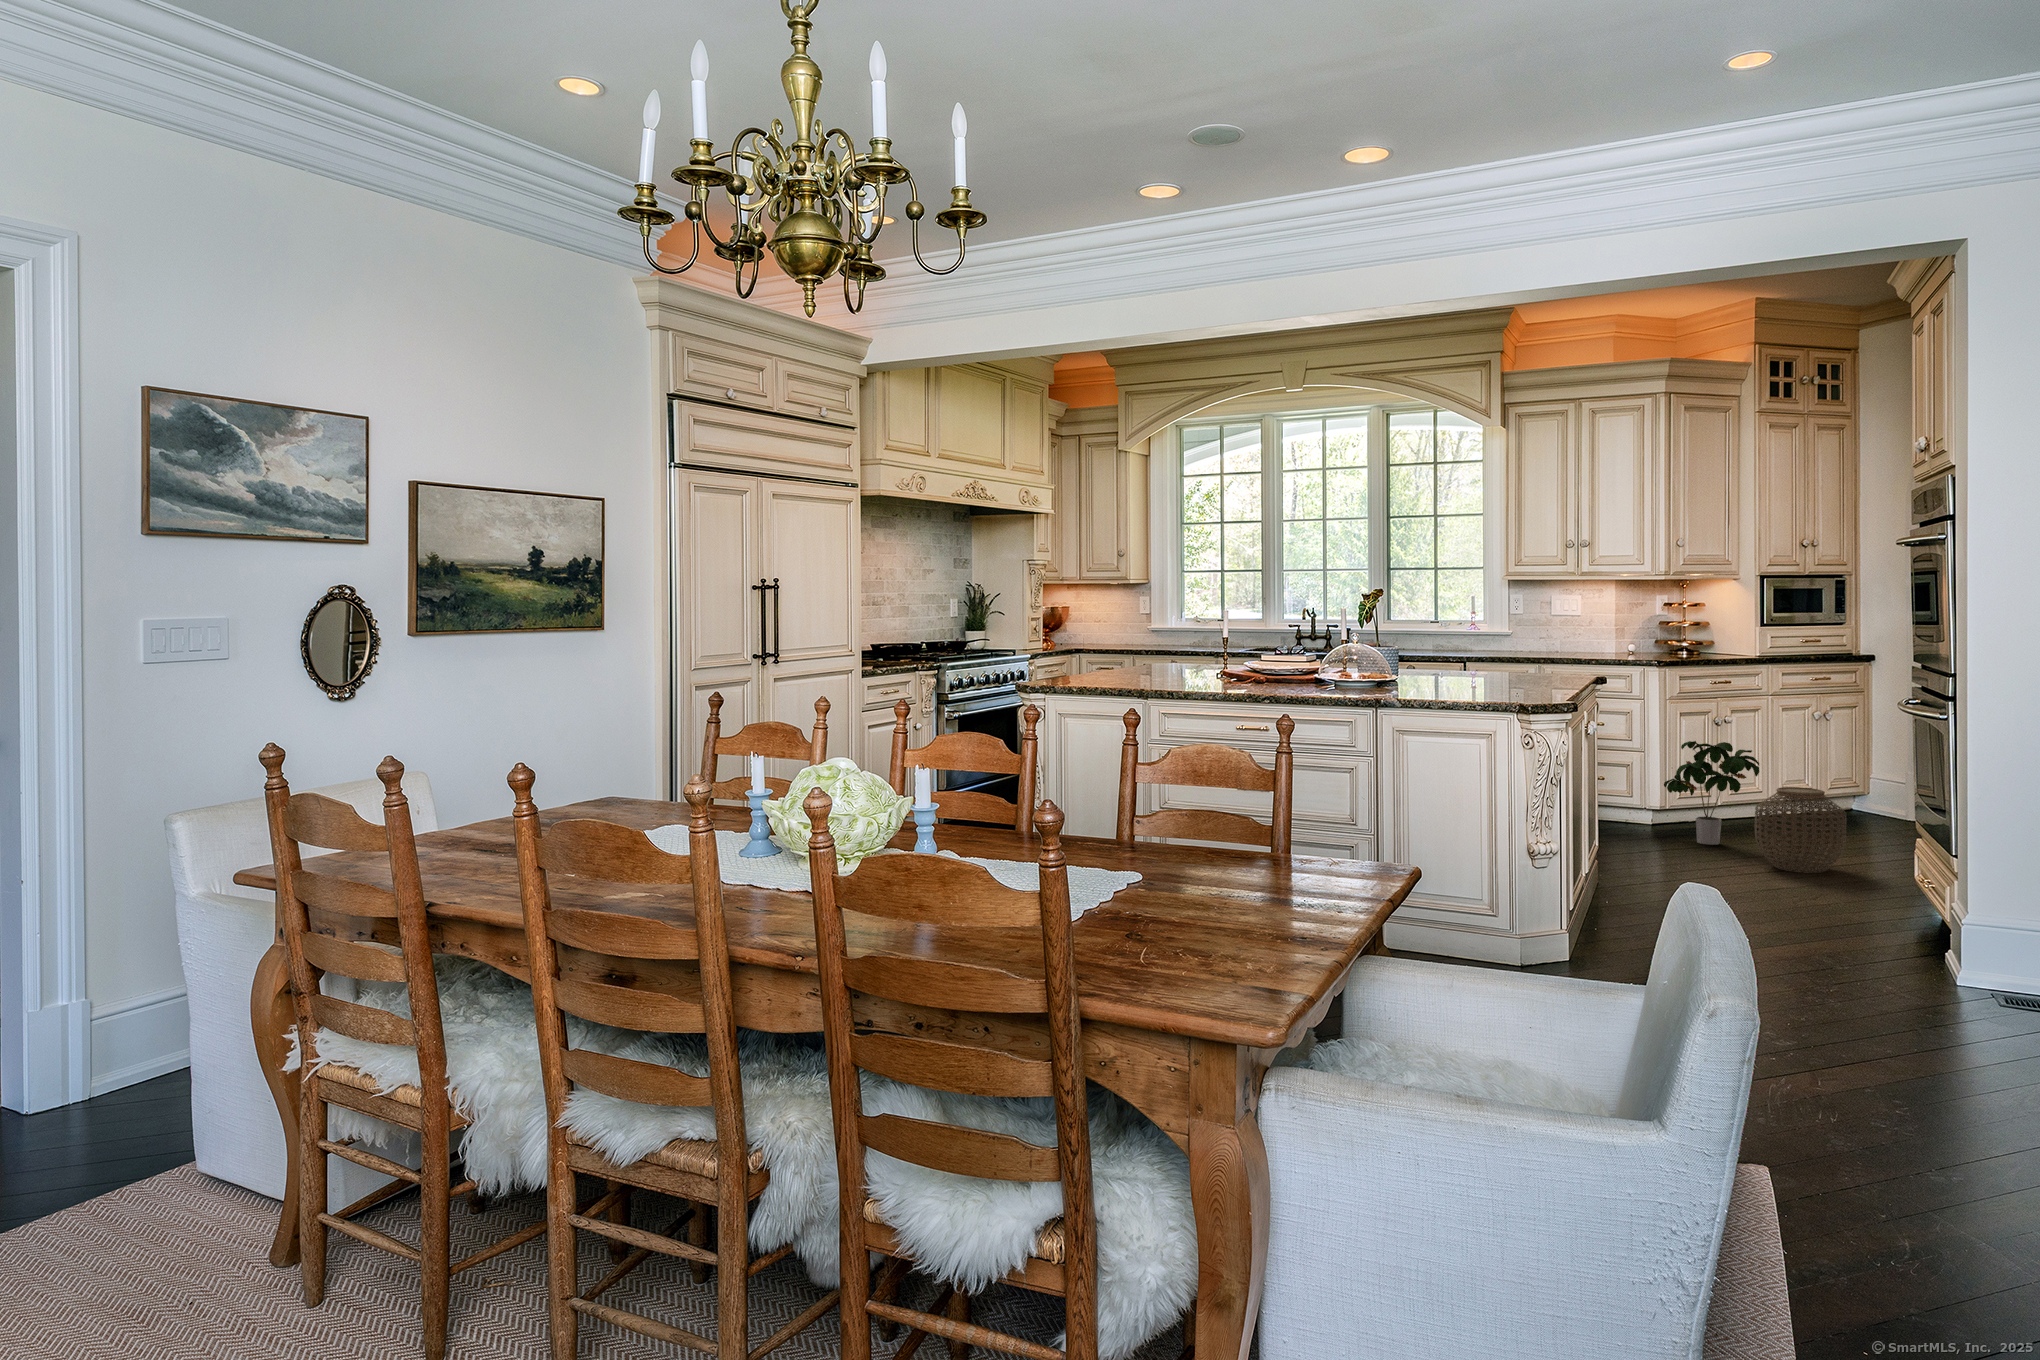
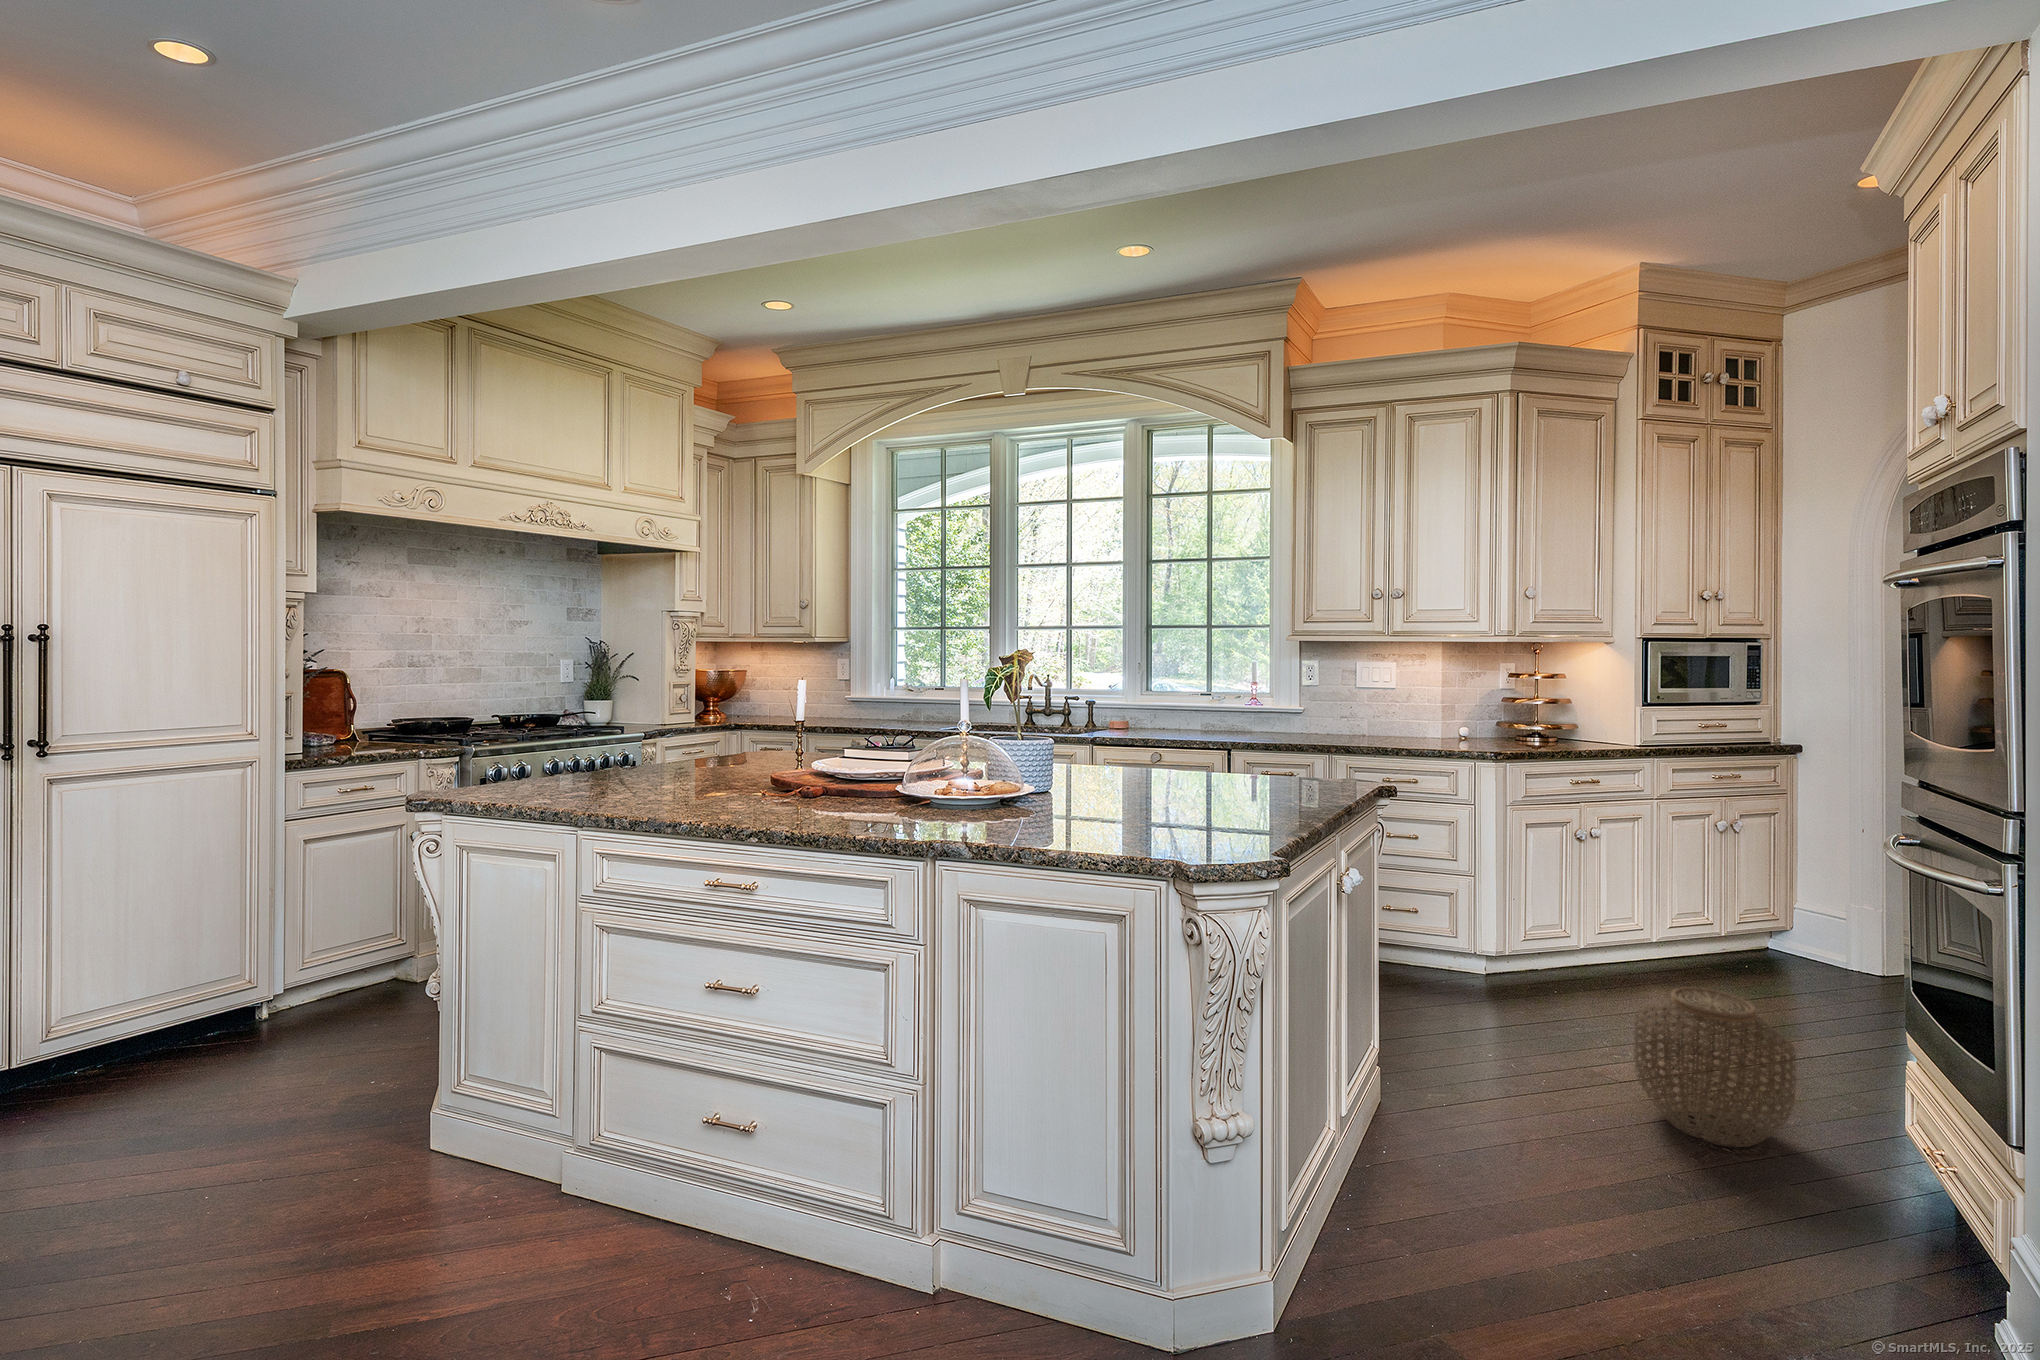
potted plant: present [1664,741,1759,845] -> none [1499,875,1641,1034]

